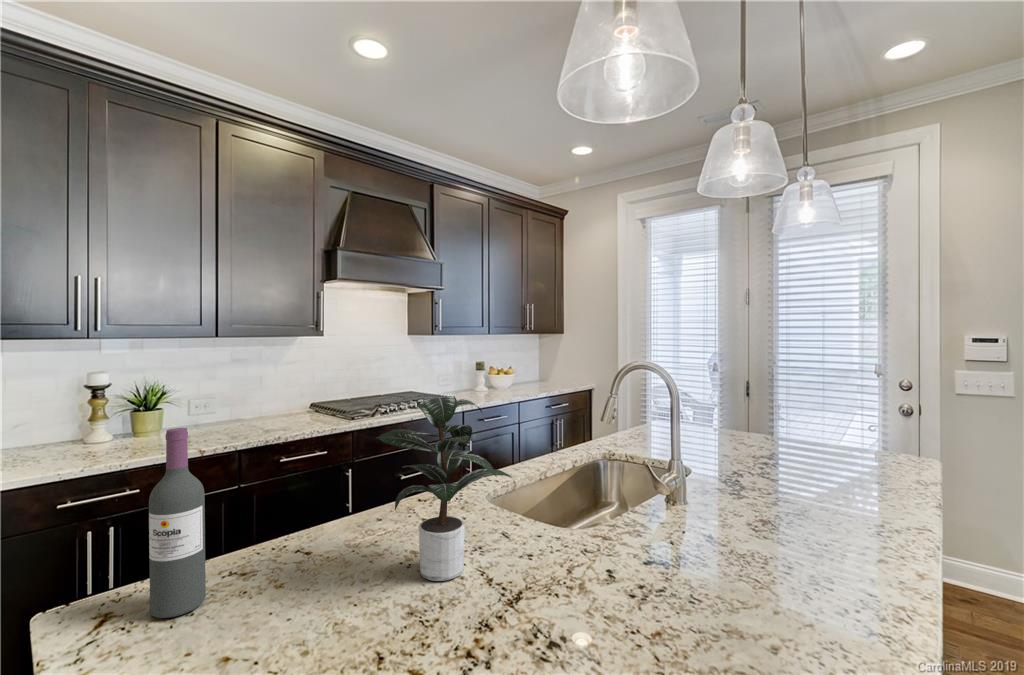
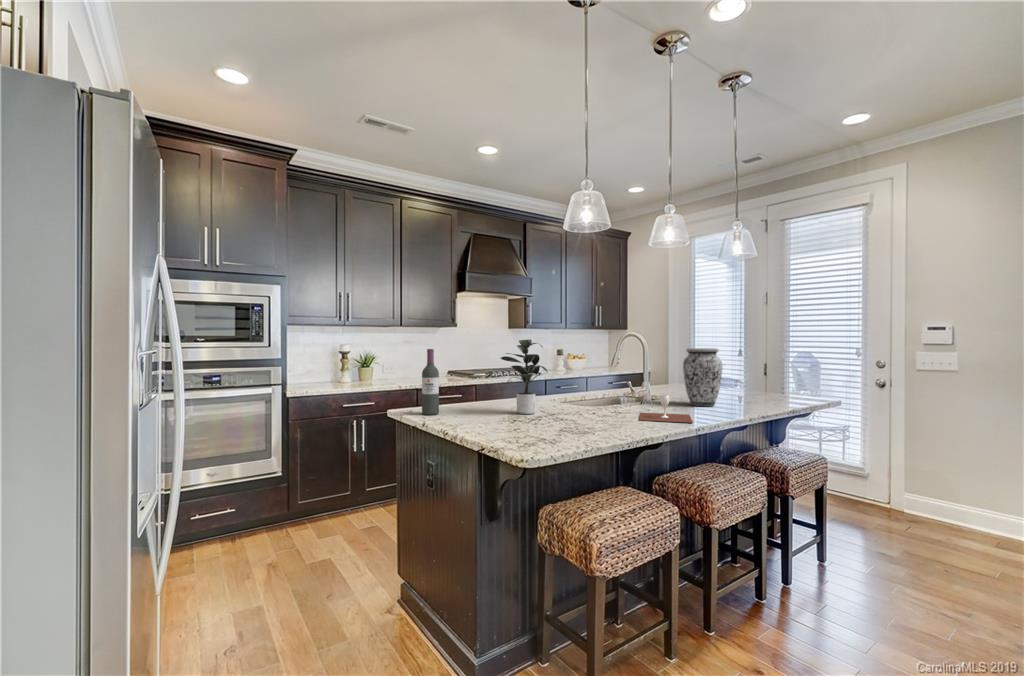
vase: none [728,387,803,498] -> present [683,348,722,406]
wine glass: none [687,514,852,600] -> present [639,395,693,423]

